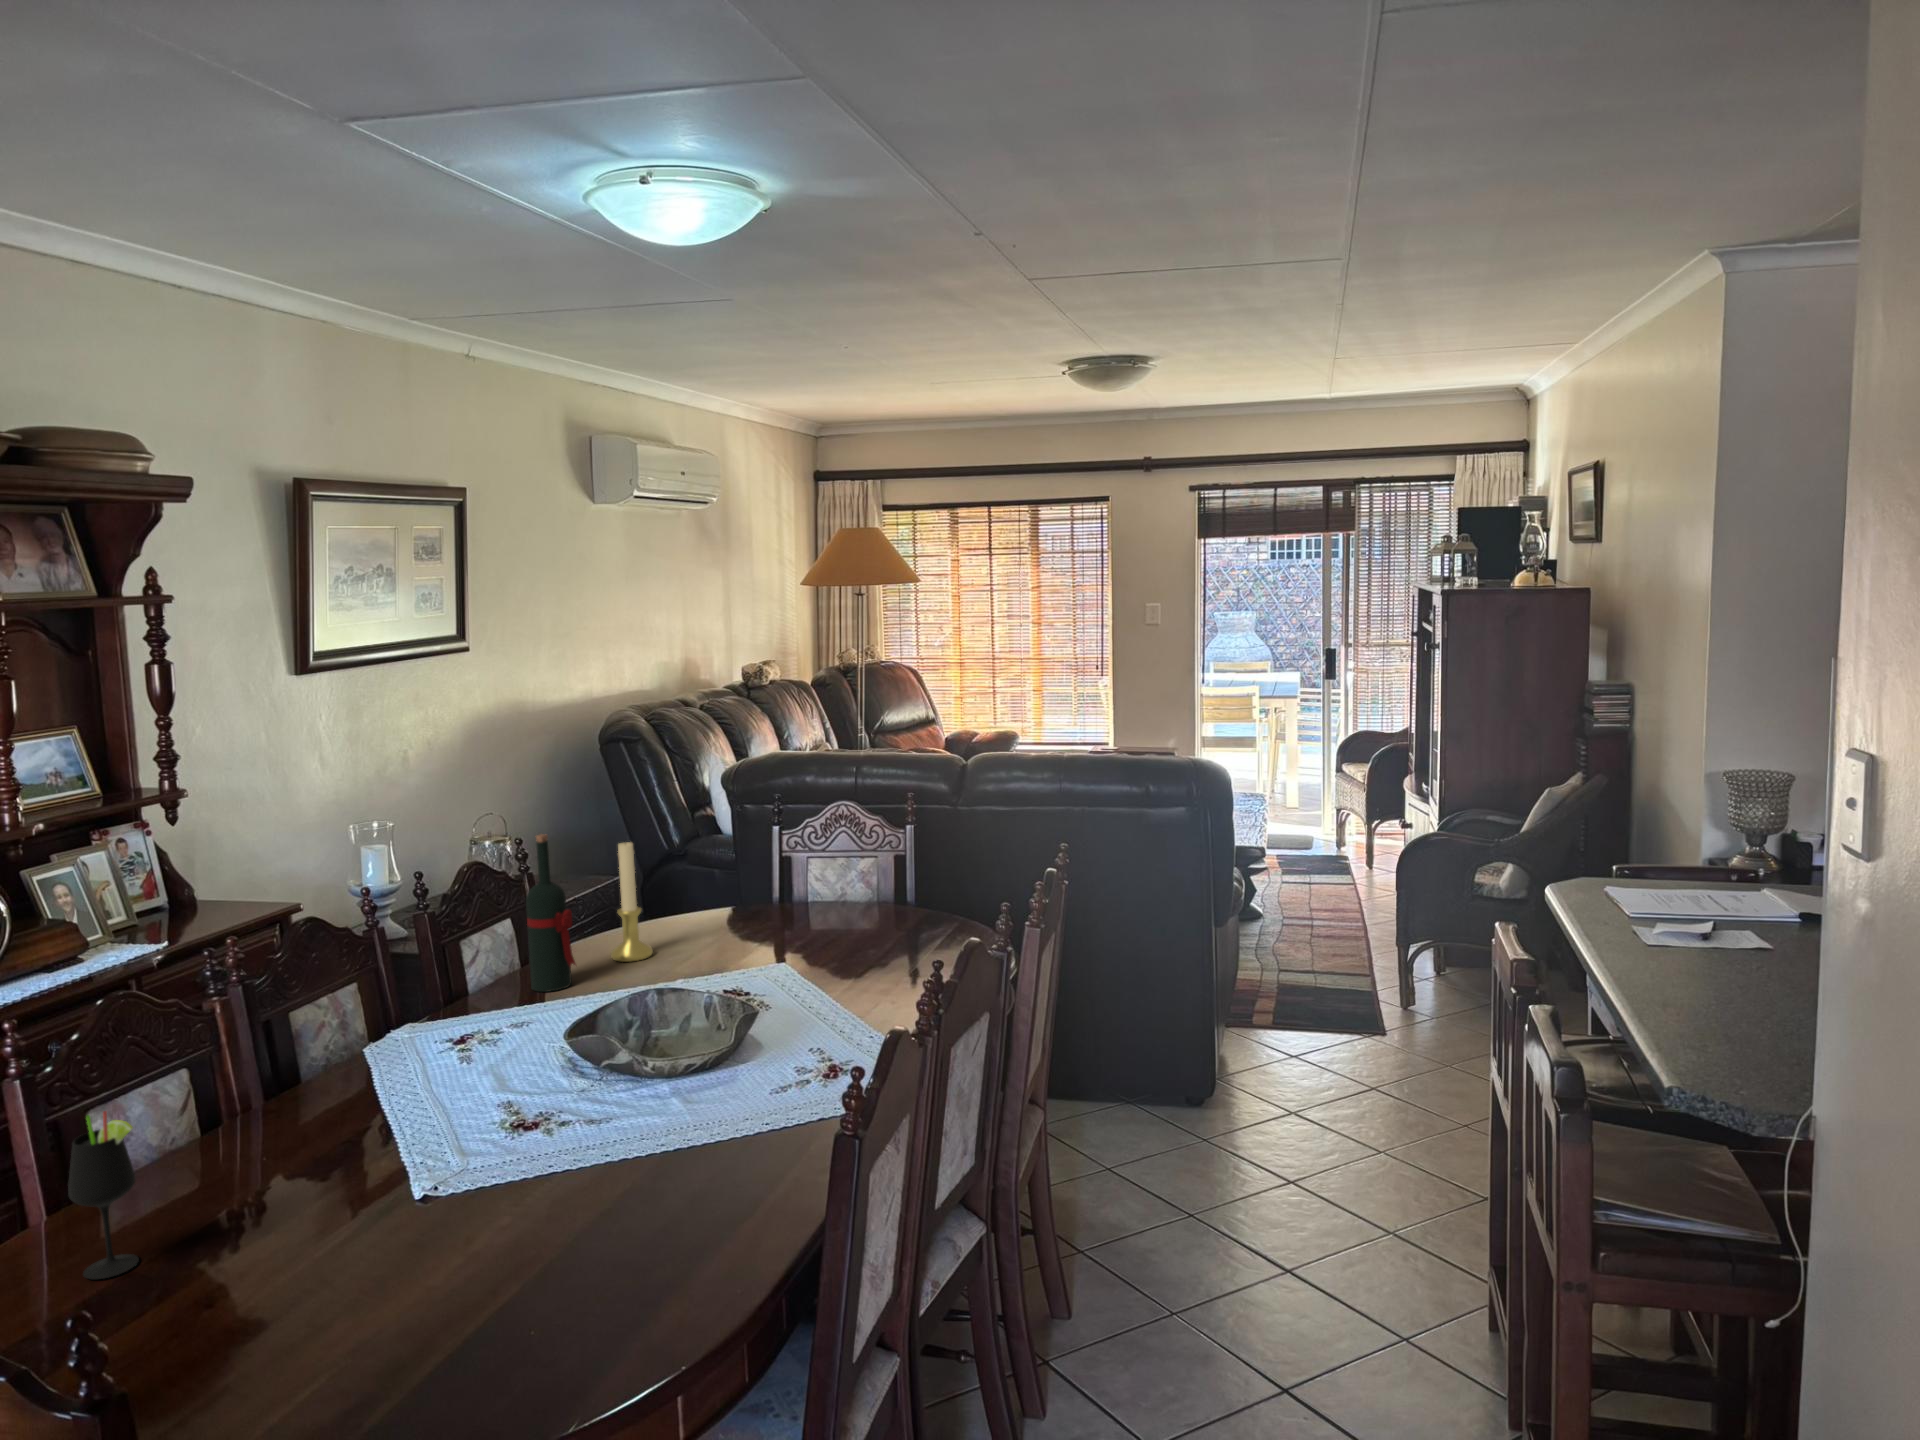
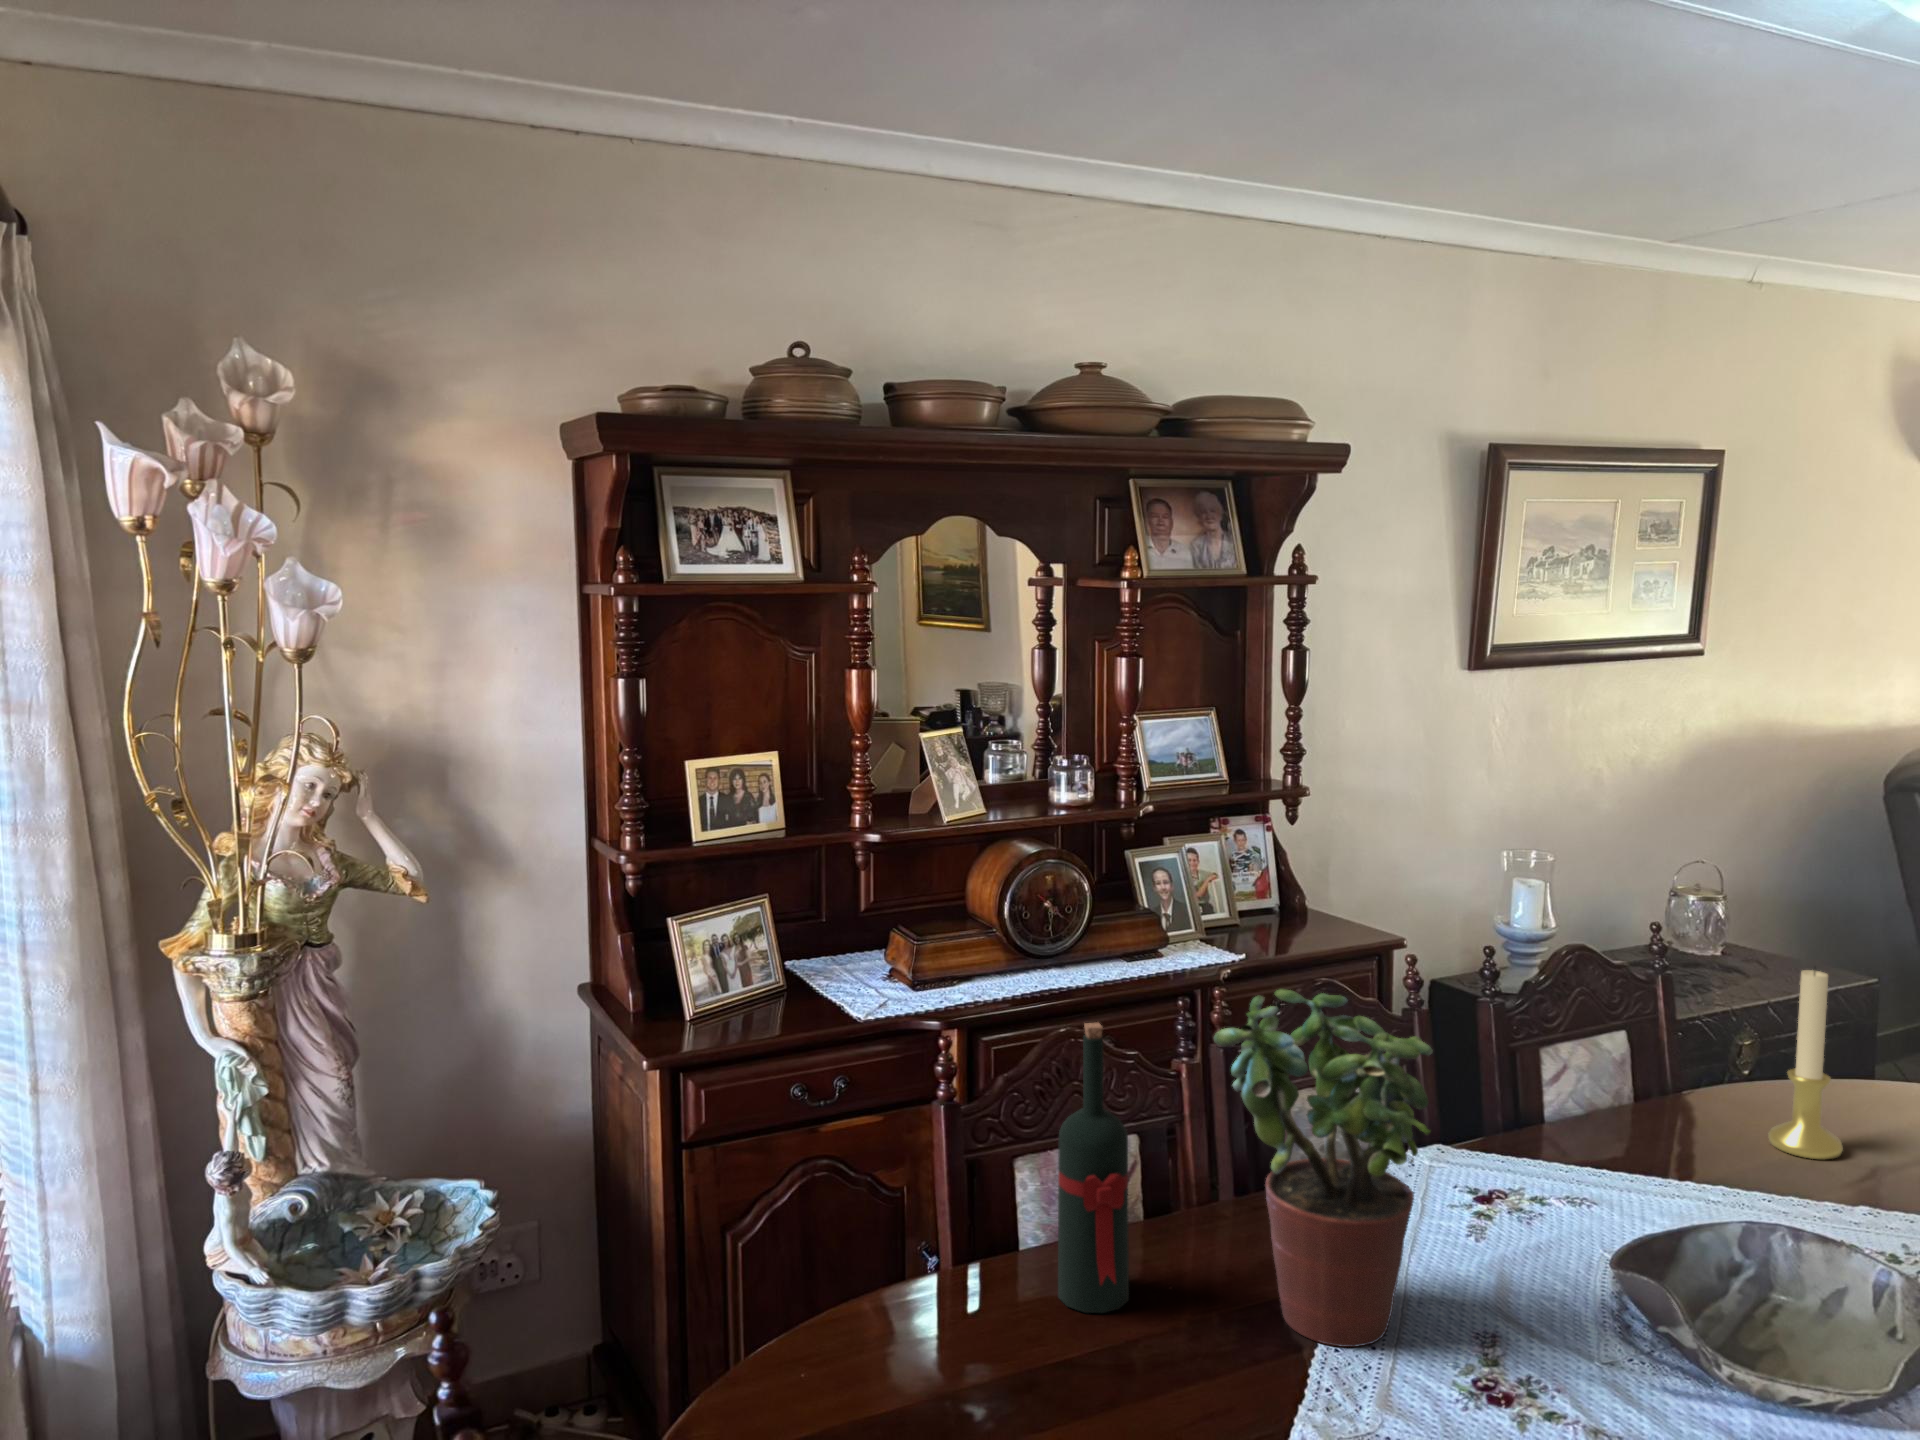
wine bottle: present [526,834,576,992] -> present [1058,1022,1129,1313]
potted plant: none [297,904,468,1149] -> present [1214,989,1432,1347]
wine glass: present [68,1111,139,1279] -> none [921,1173,986,1367]

